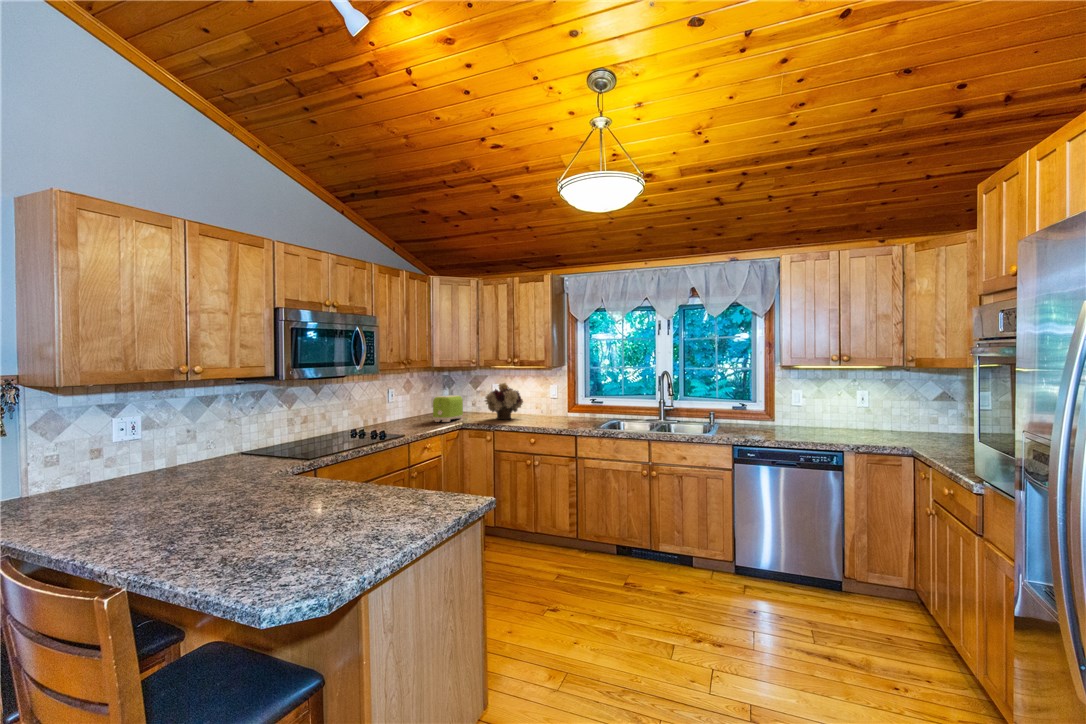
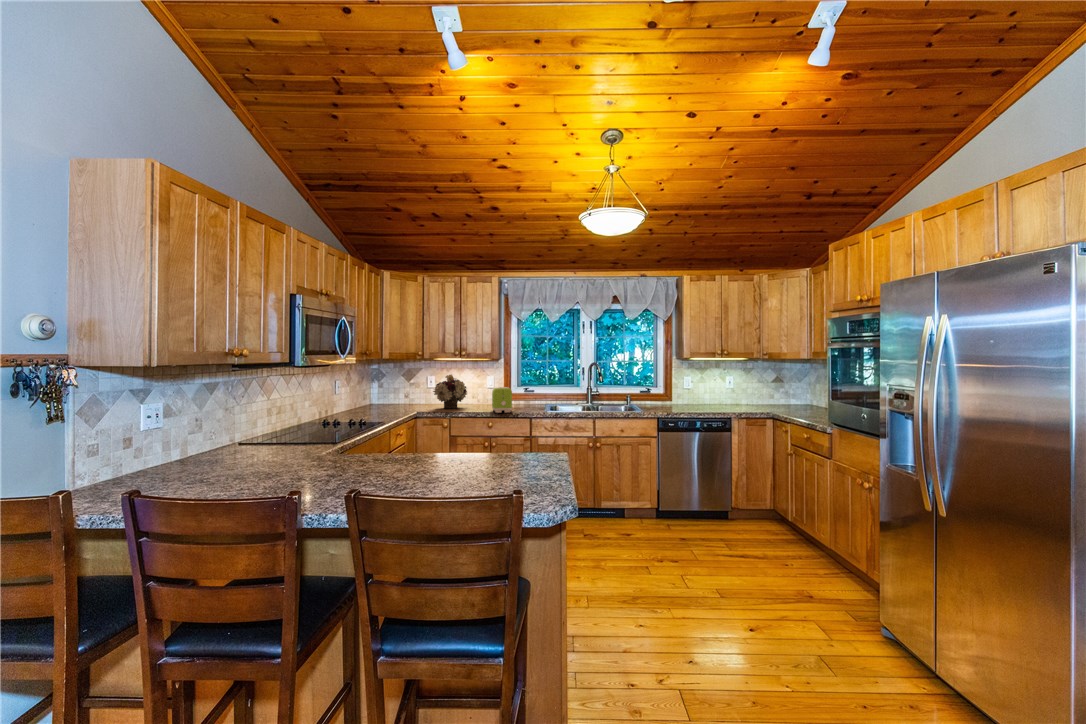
toaster: present [433,395,463,422] -> present [492,387,512,413]

